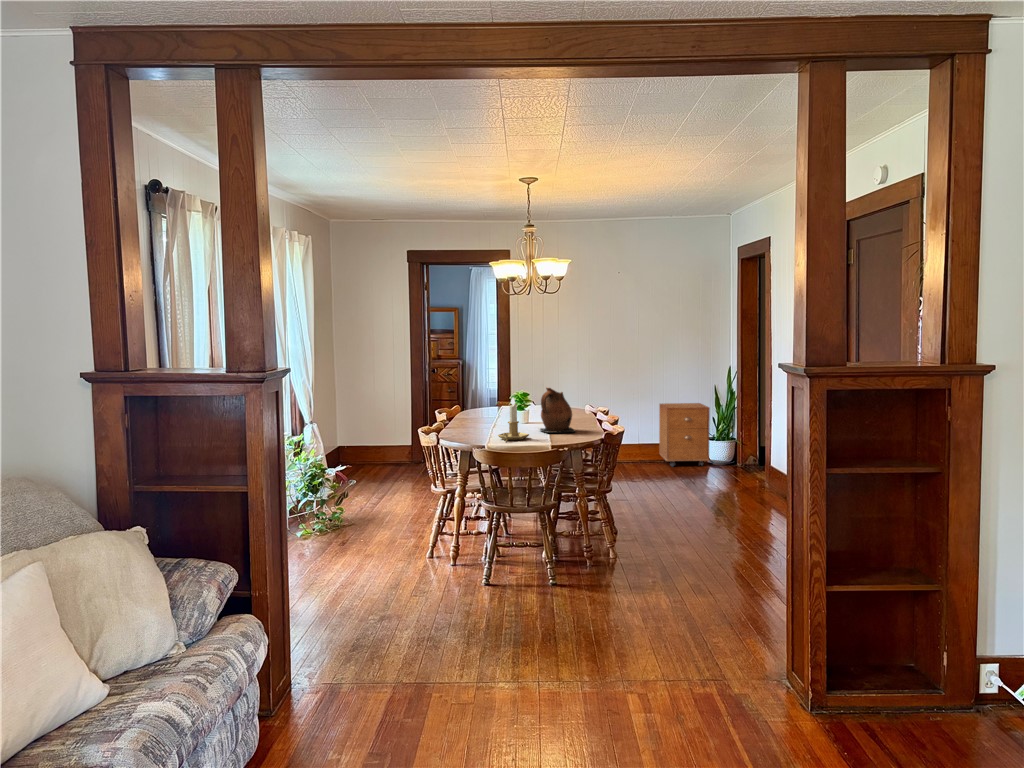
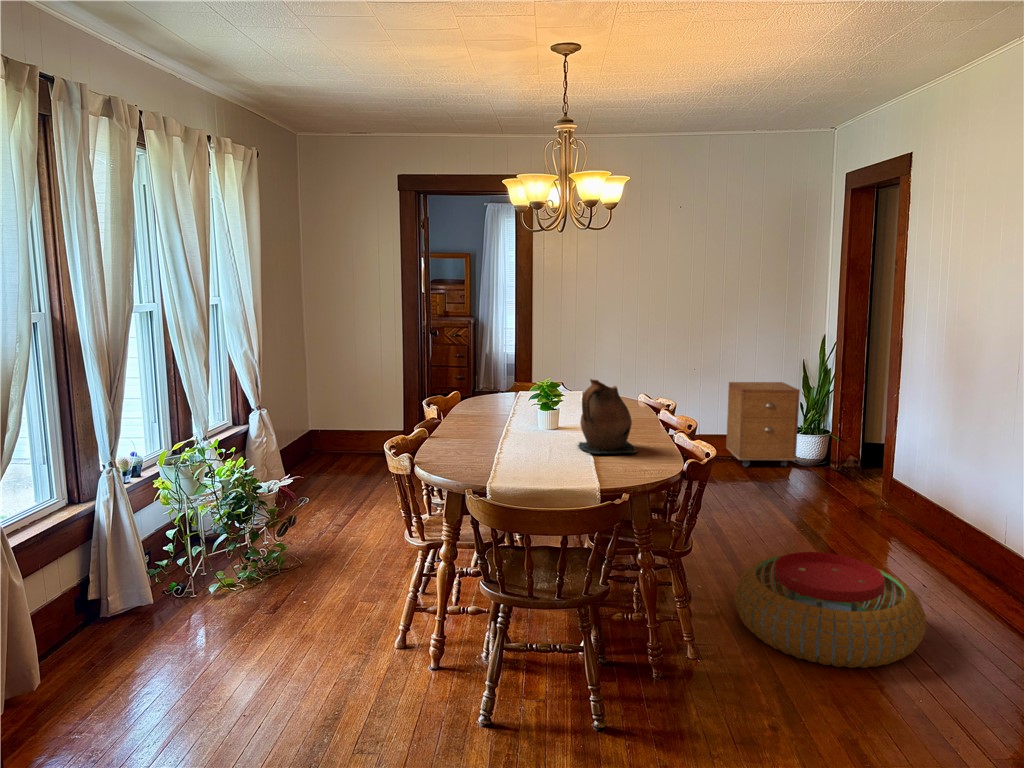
candlestick: present [498,398,529,441] -> none [510,398,562,474]
pouf: none [641,498,755,559] -> present [735,552,926,668]

